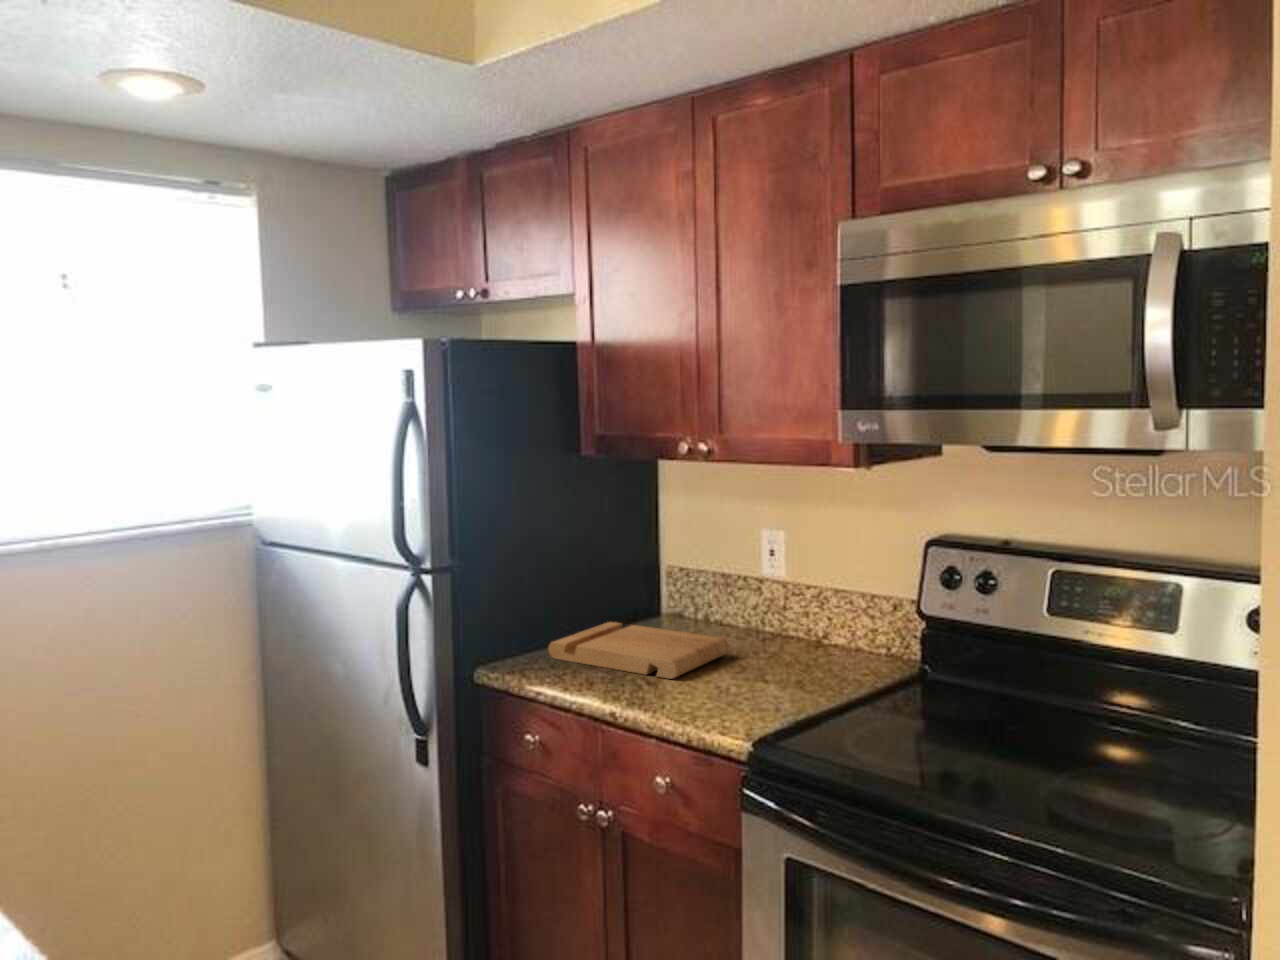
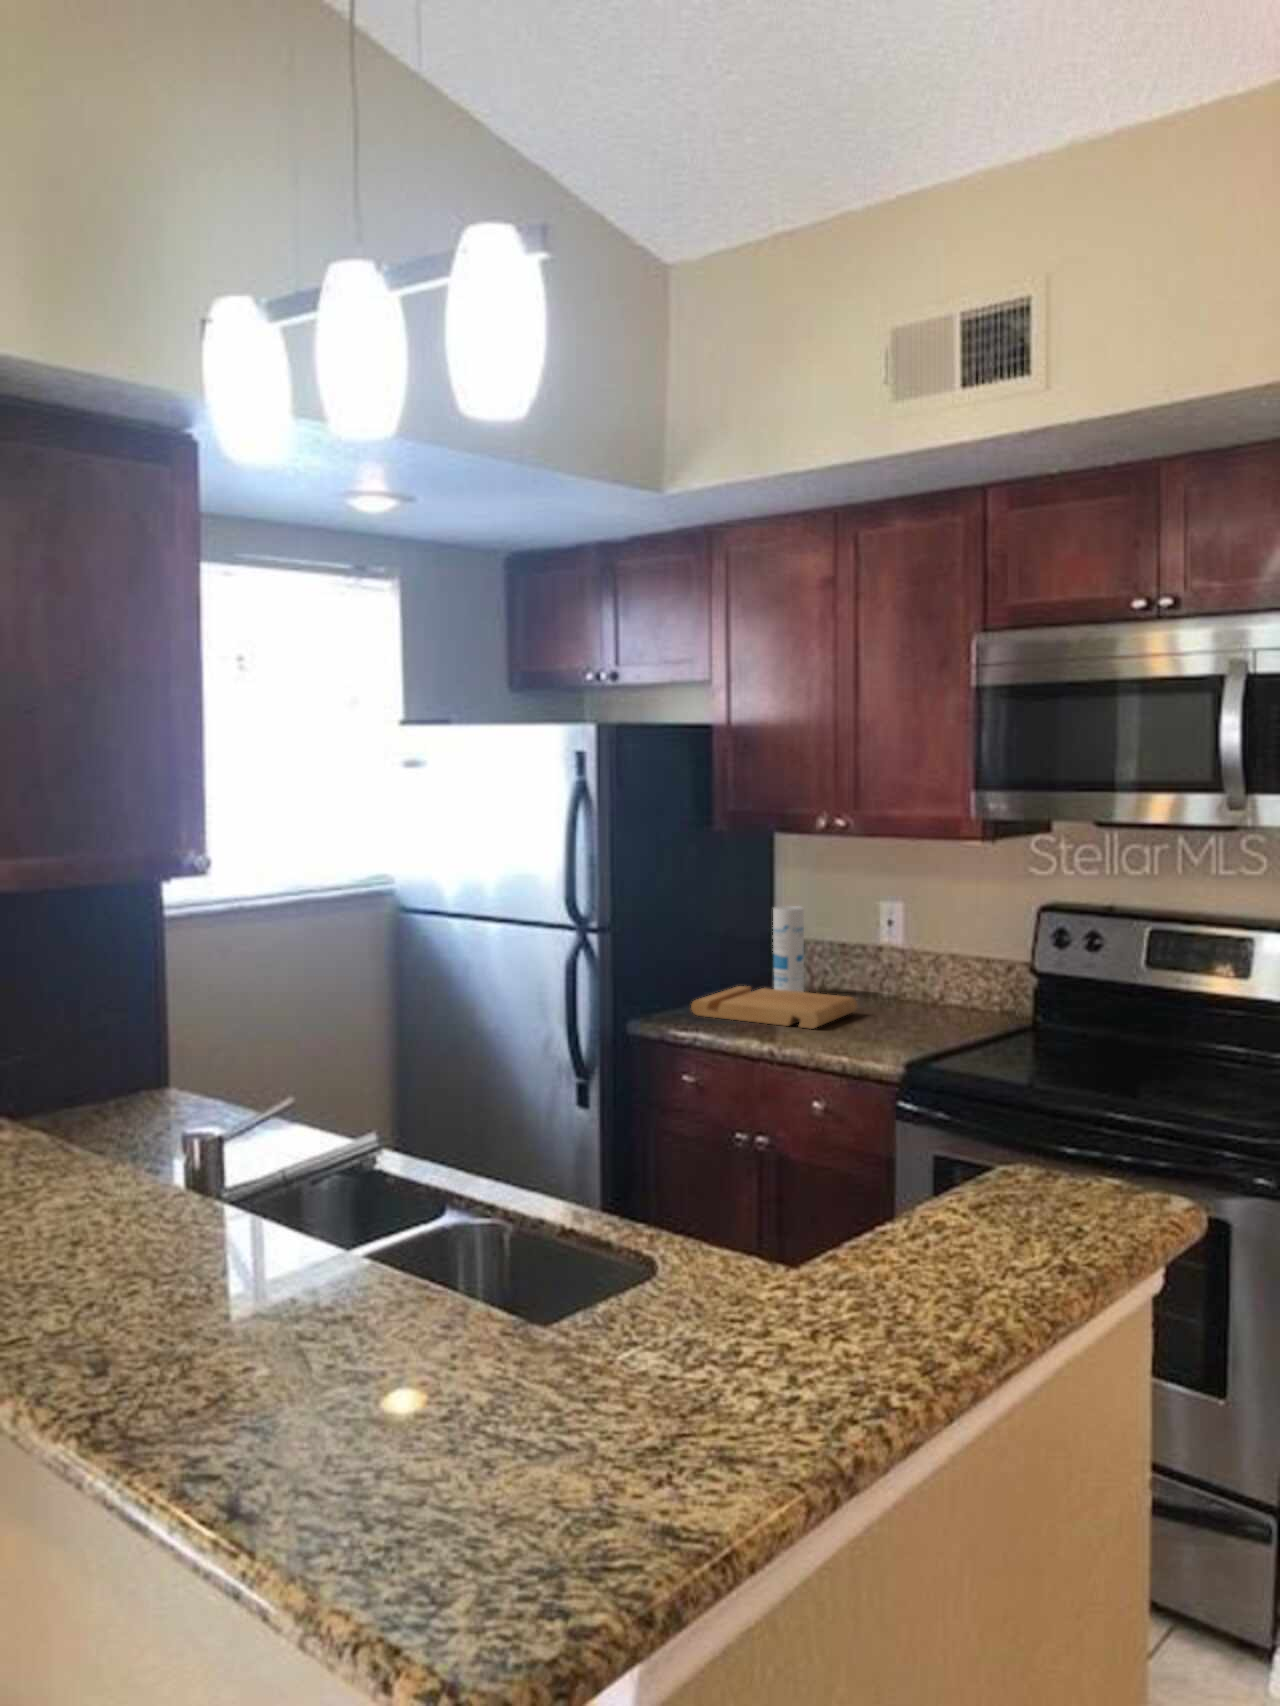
canister: none [650,534,685,630] -> present [773,906,804,992]

